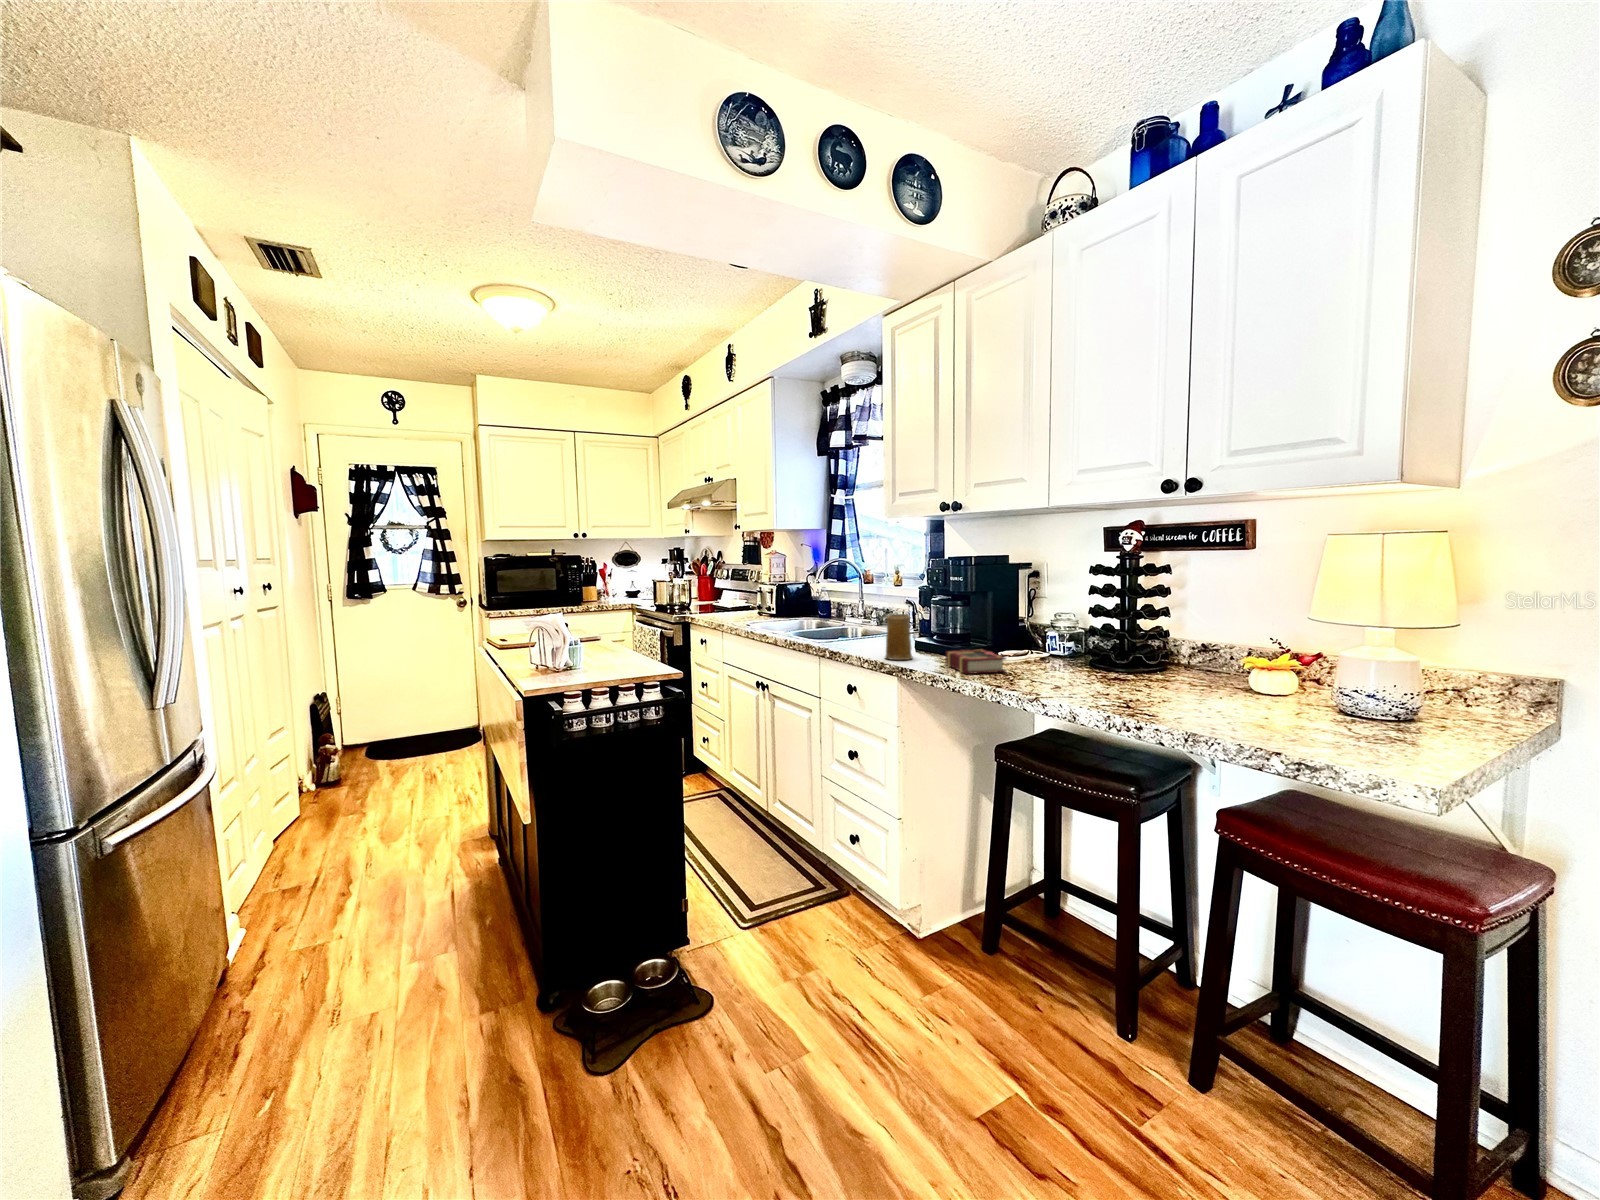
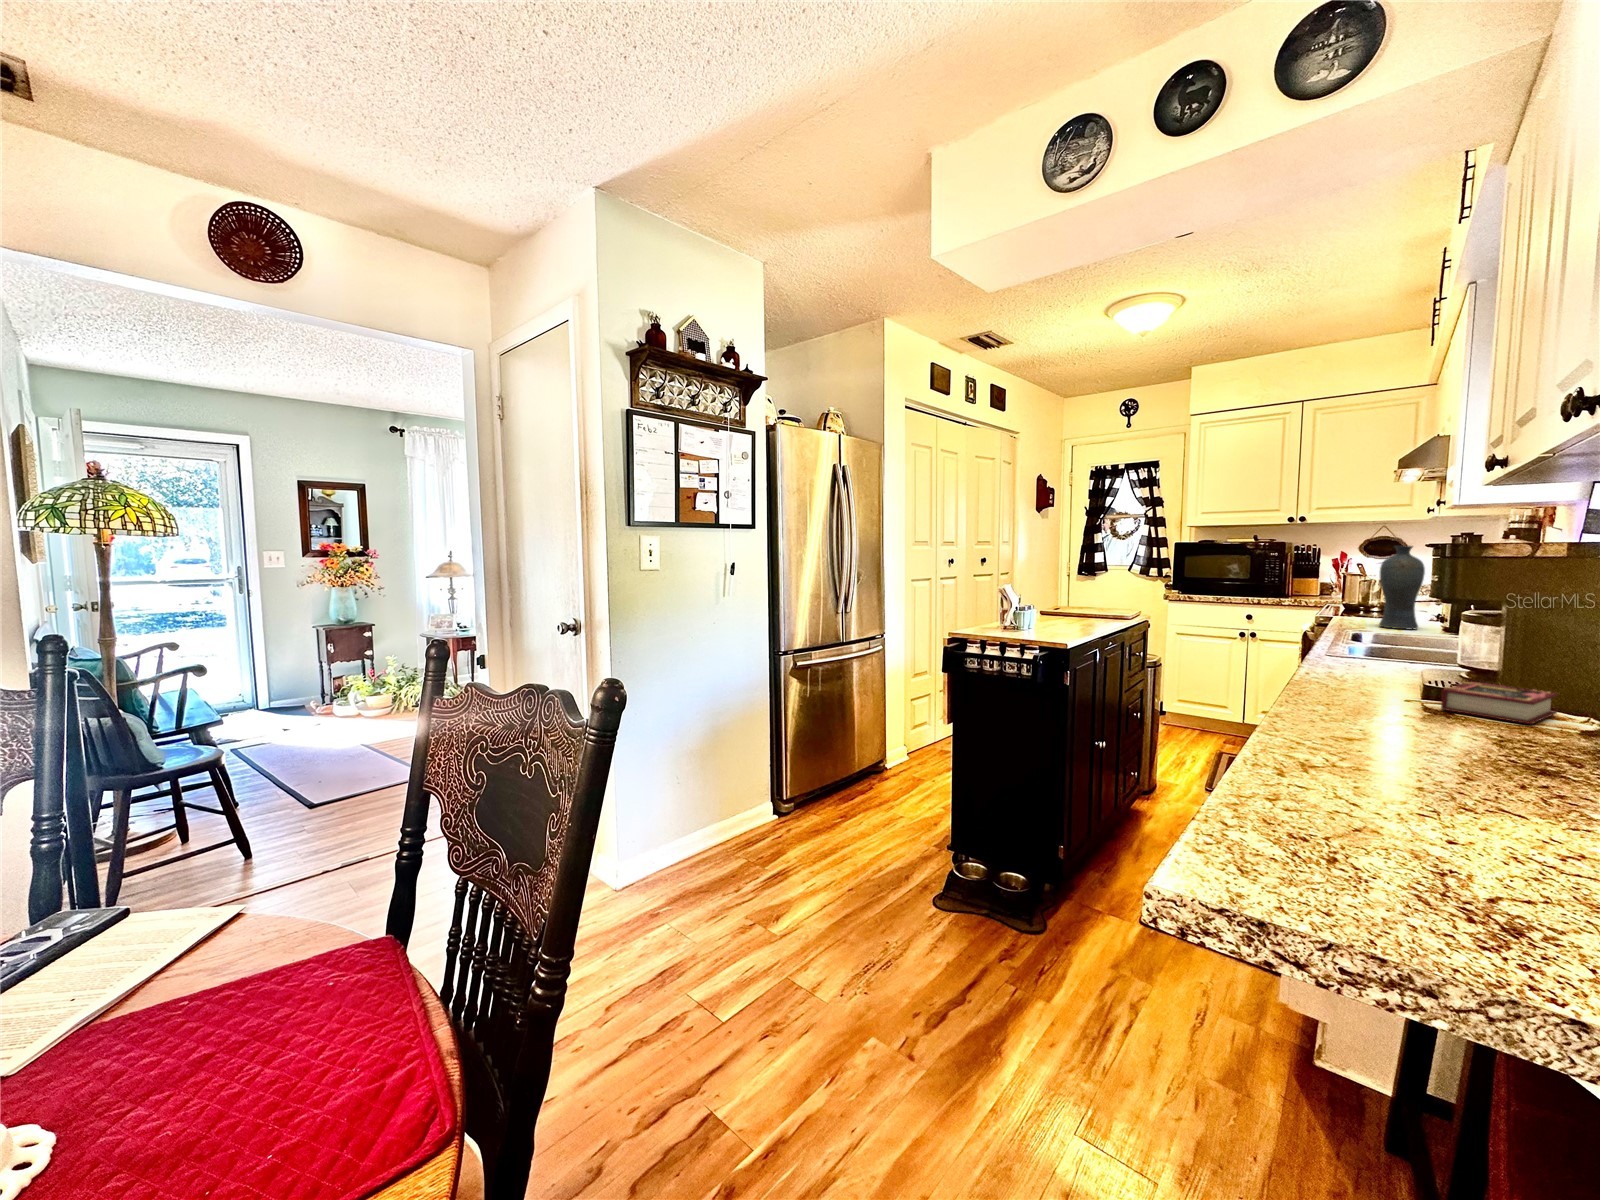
vase: none [715,557,741,621] -> present [1379,546,1425,629]
mug: present [885,614,912,660] -> none [1406,623,1466,689]

